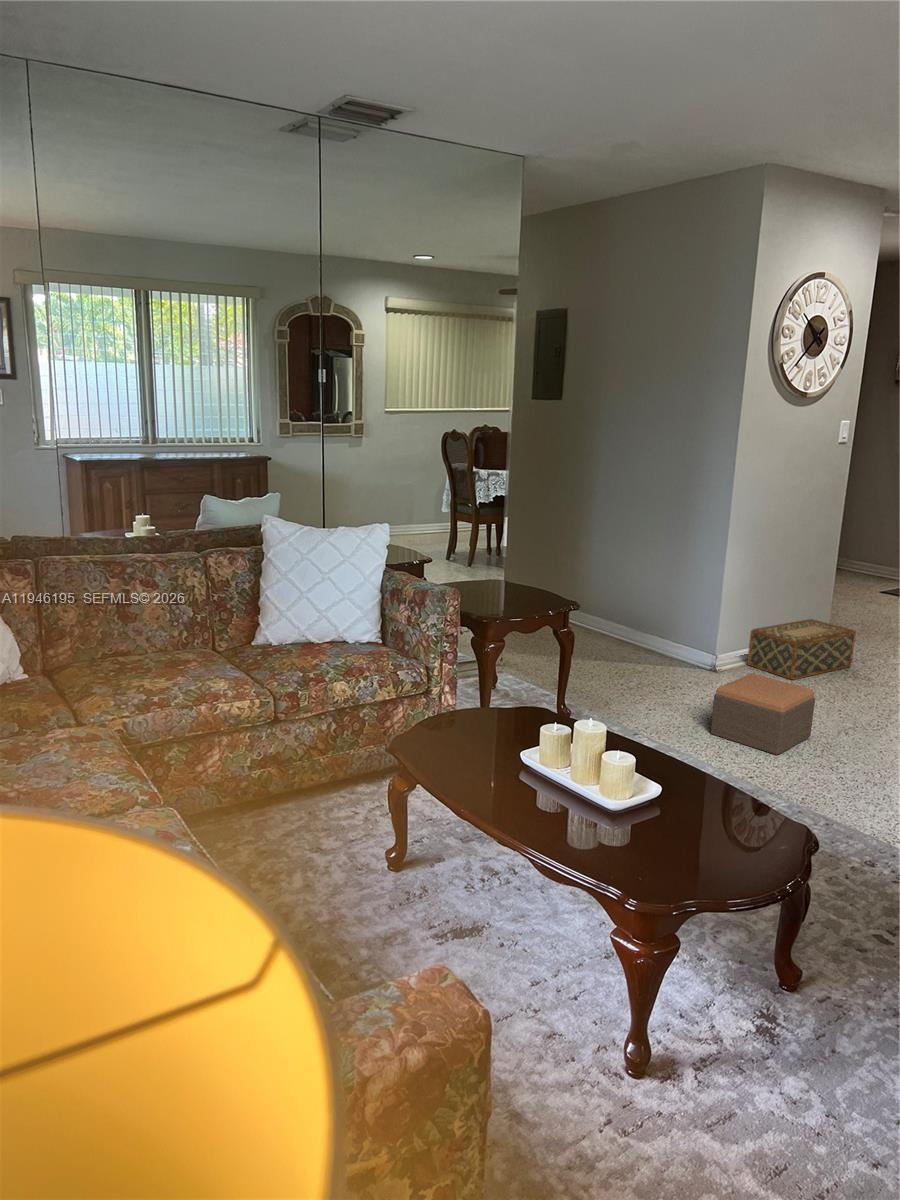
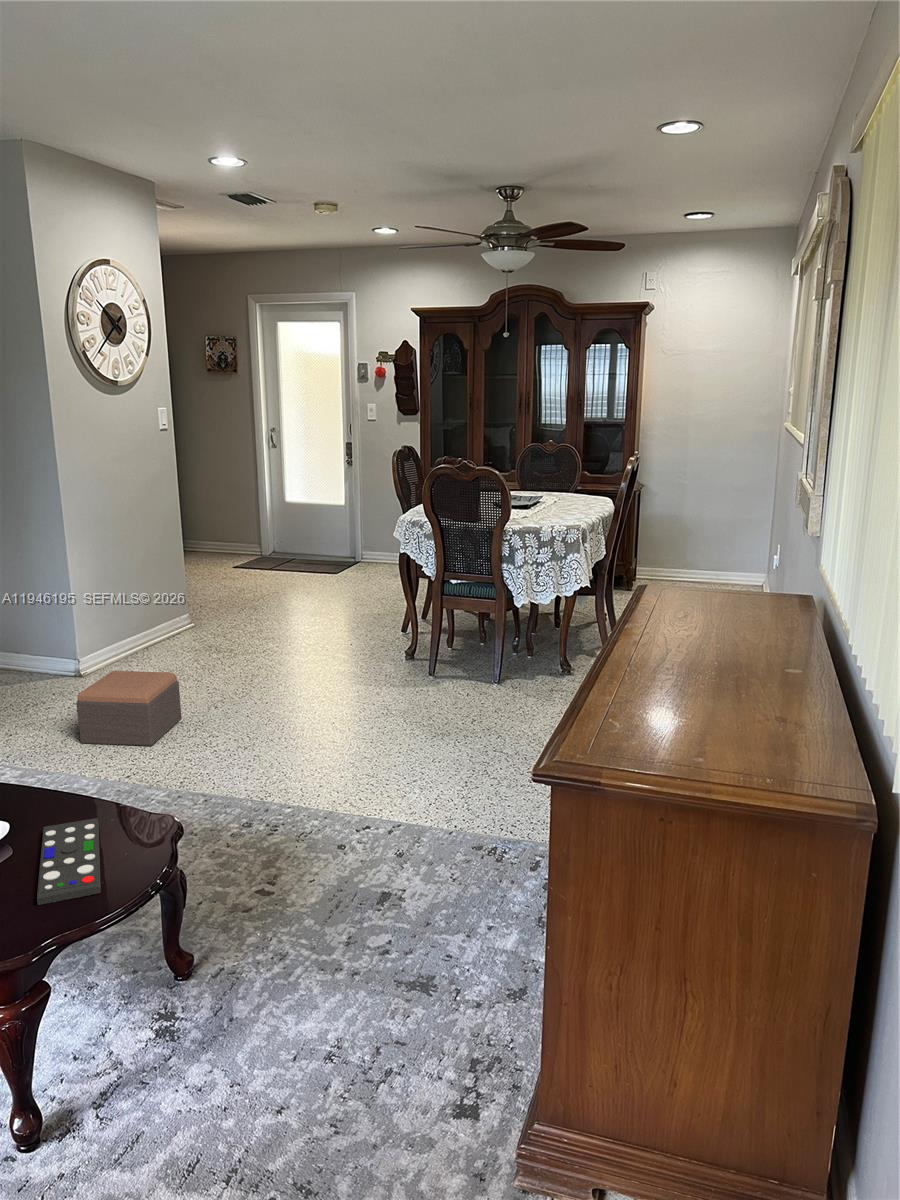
woven basket: present [748,619,856,680] -> none [110,604,213,667]
remote control: none [683,798,740,875] -> present [37,818,101,905]

